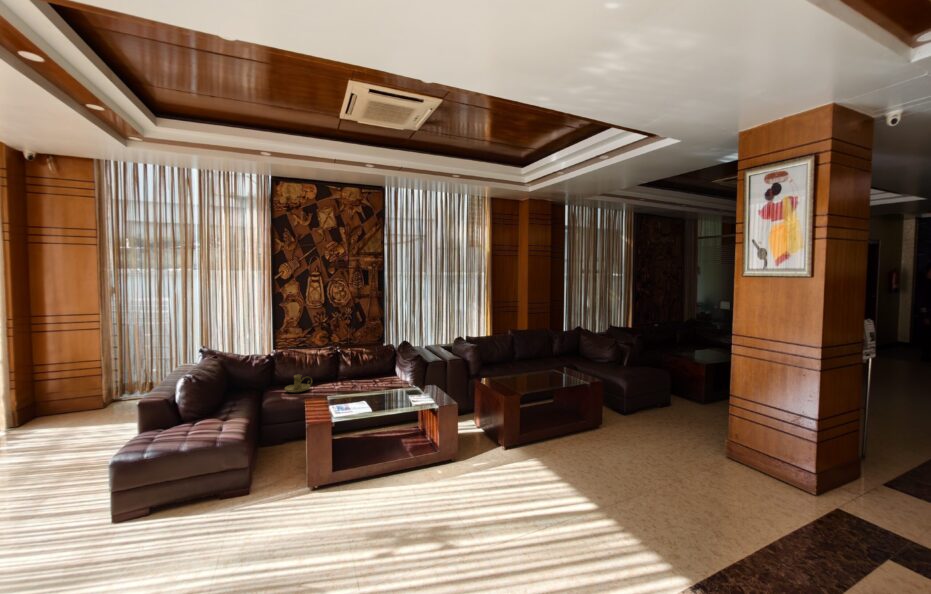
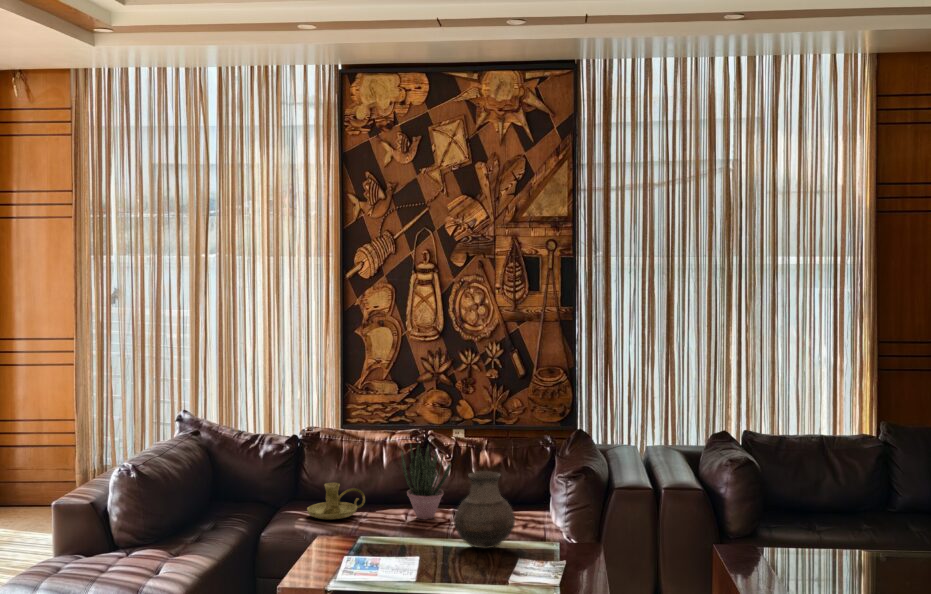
potted plant: none [333,352,356,387] -> present [401,444,451,520]
vase: none [370,360,398,394] -> present [454,471,515,549]

